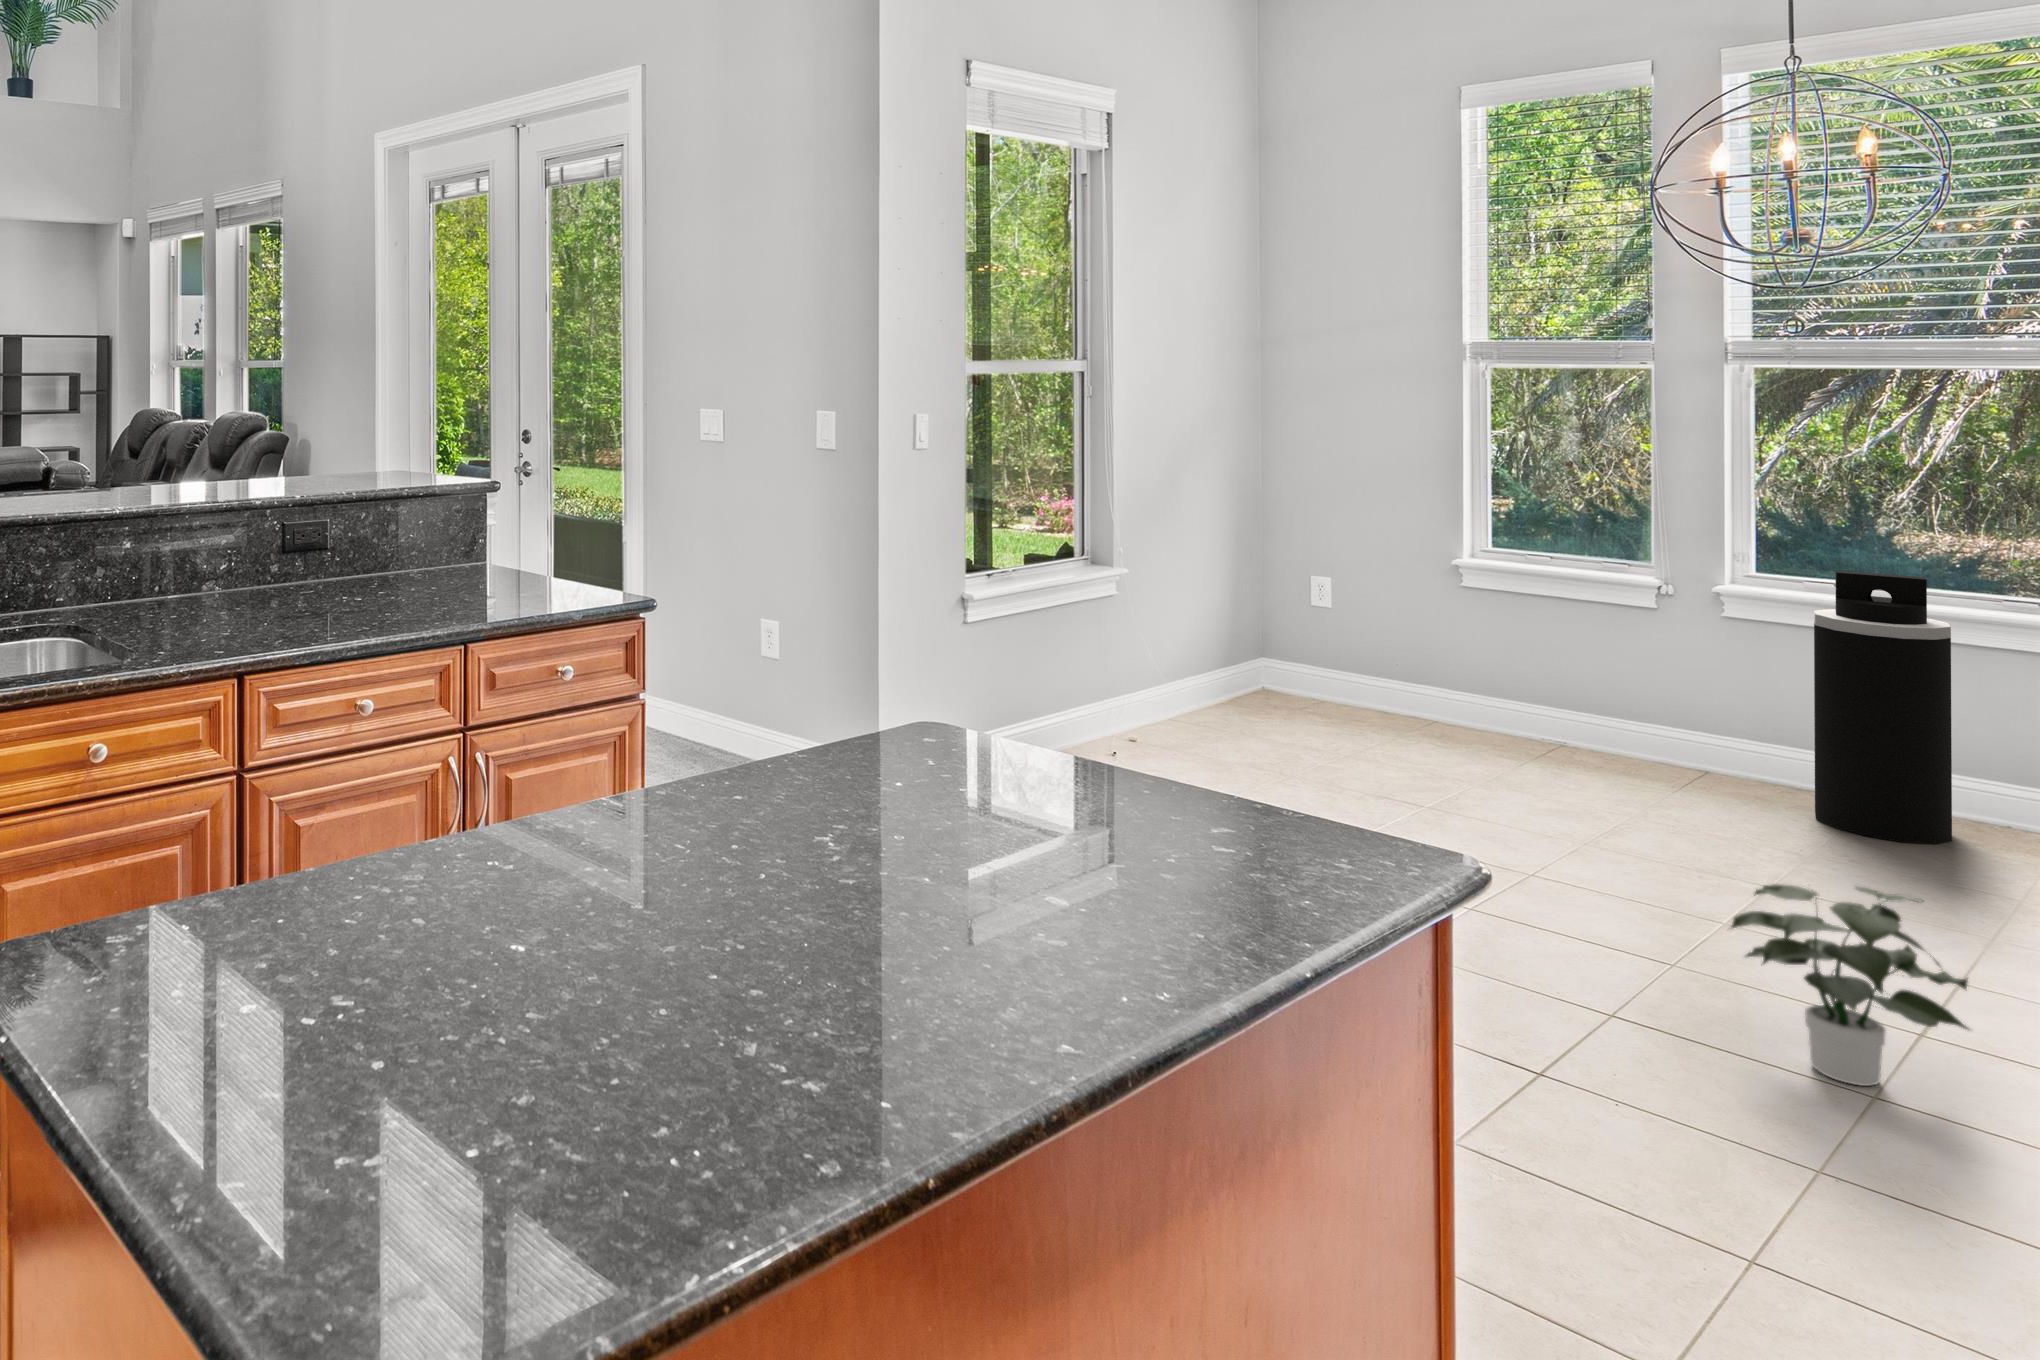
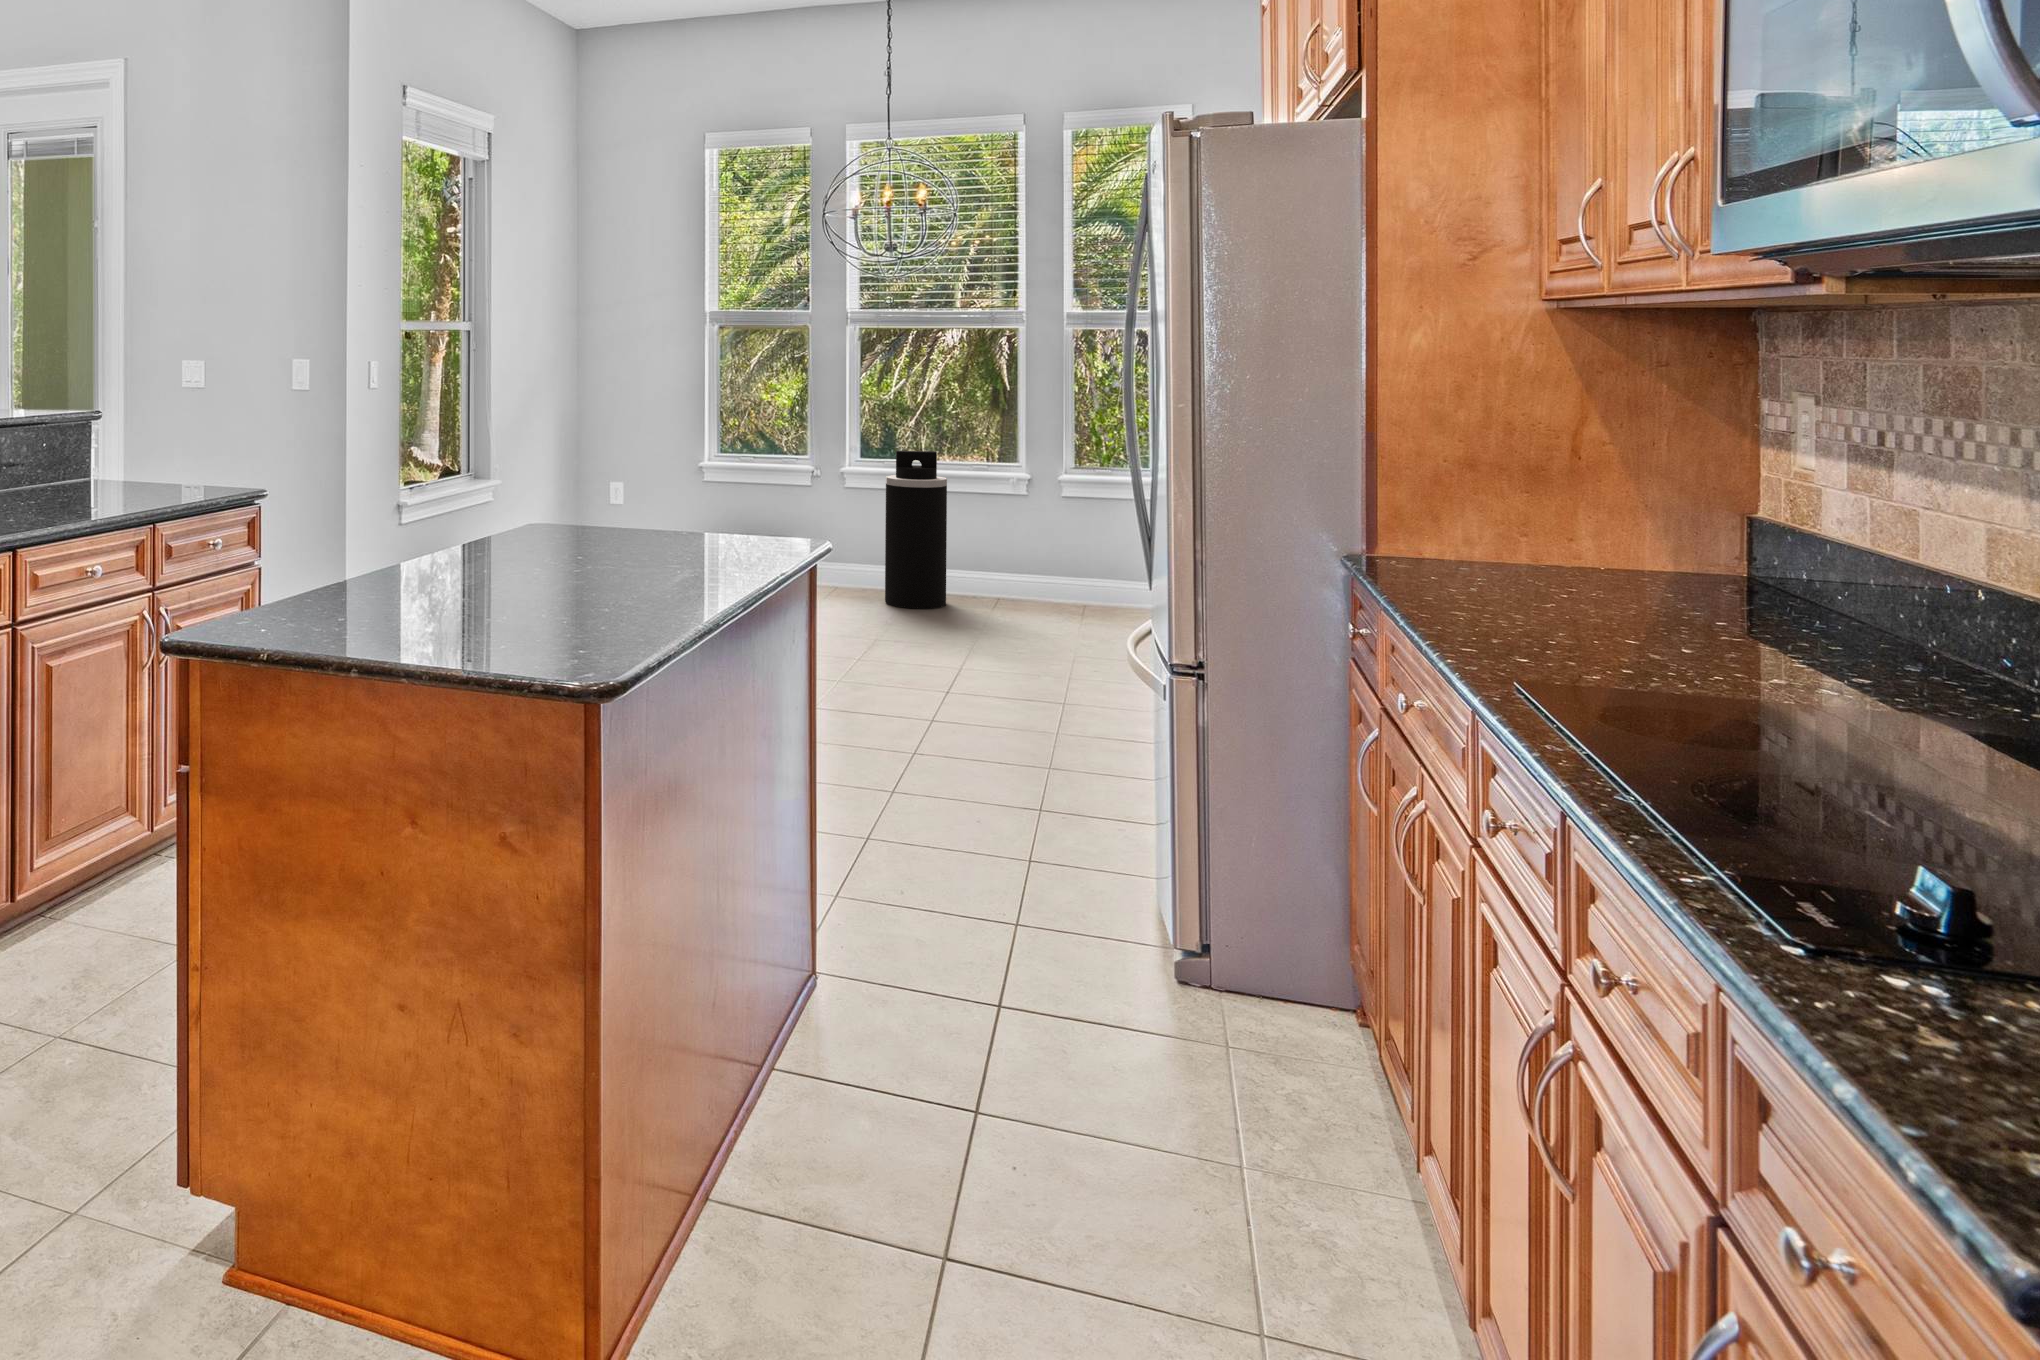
potted plant: present [1731,884,1969,1086] -> none [863,609,965,715]

